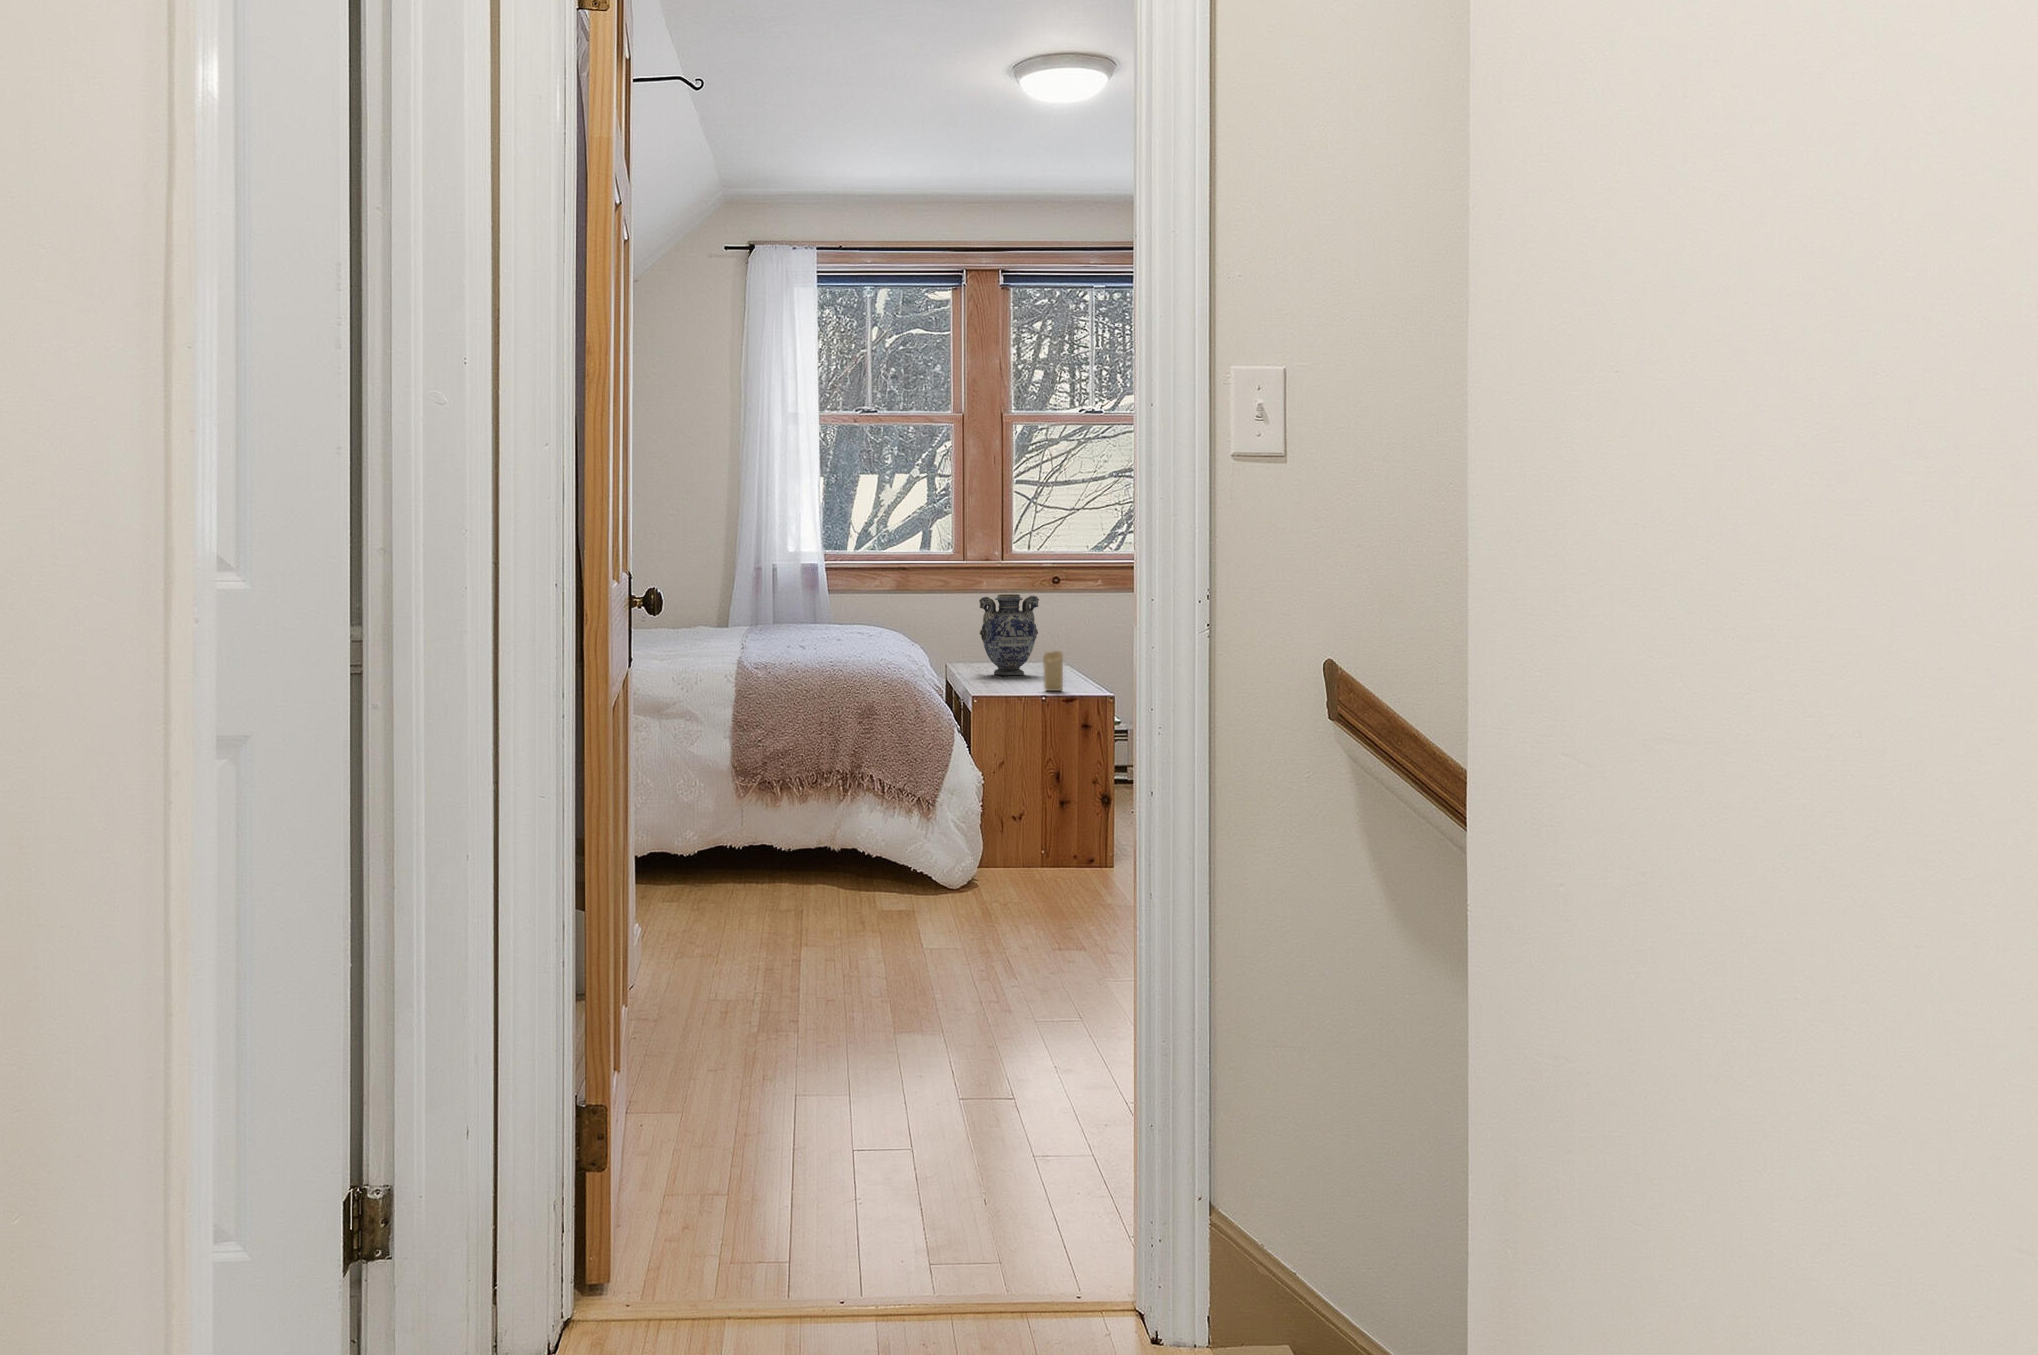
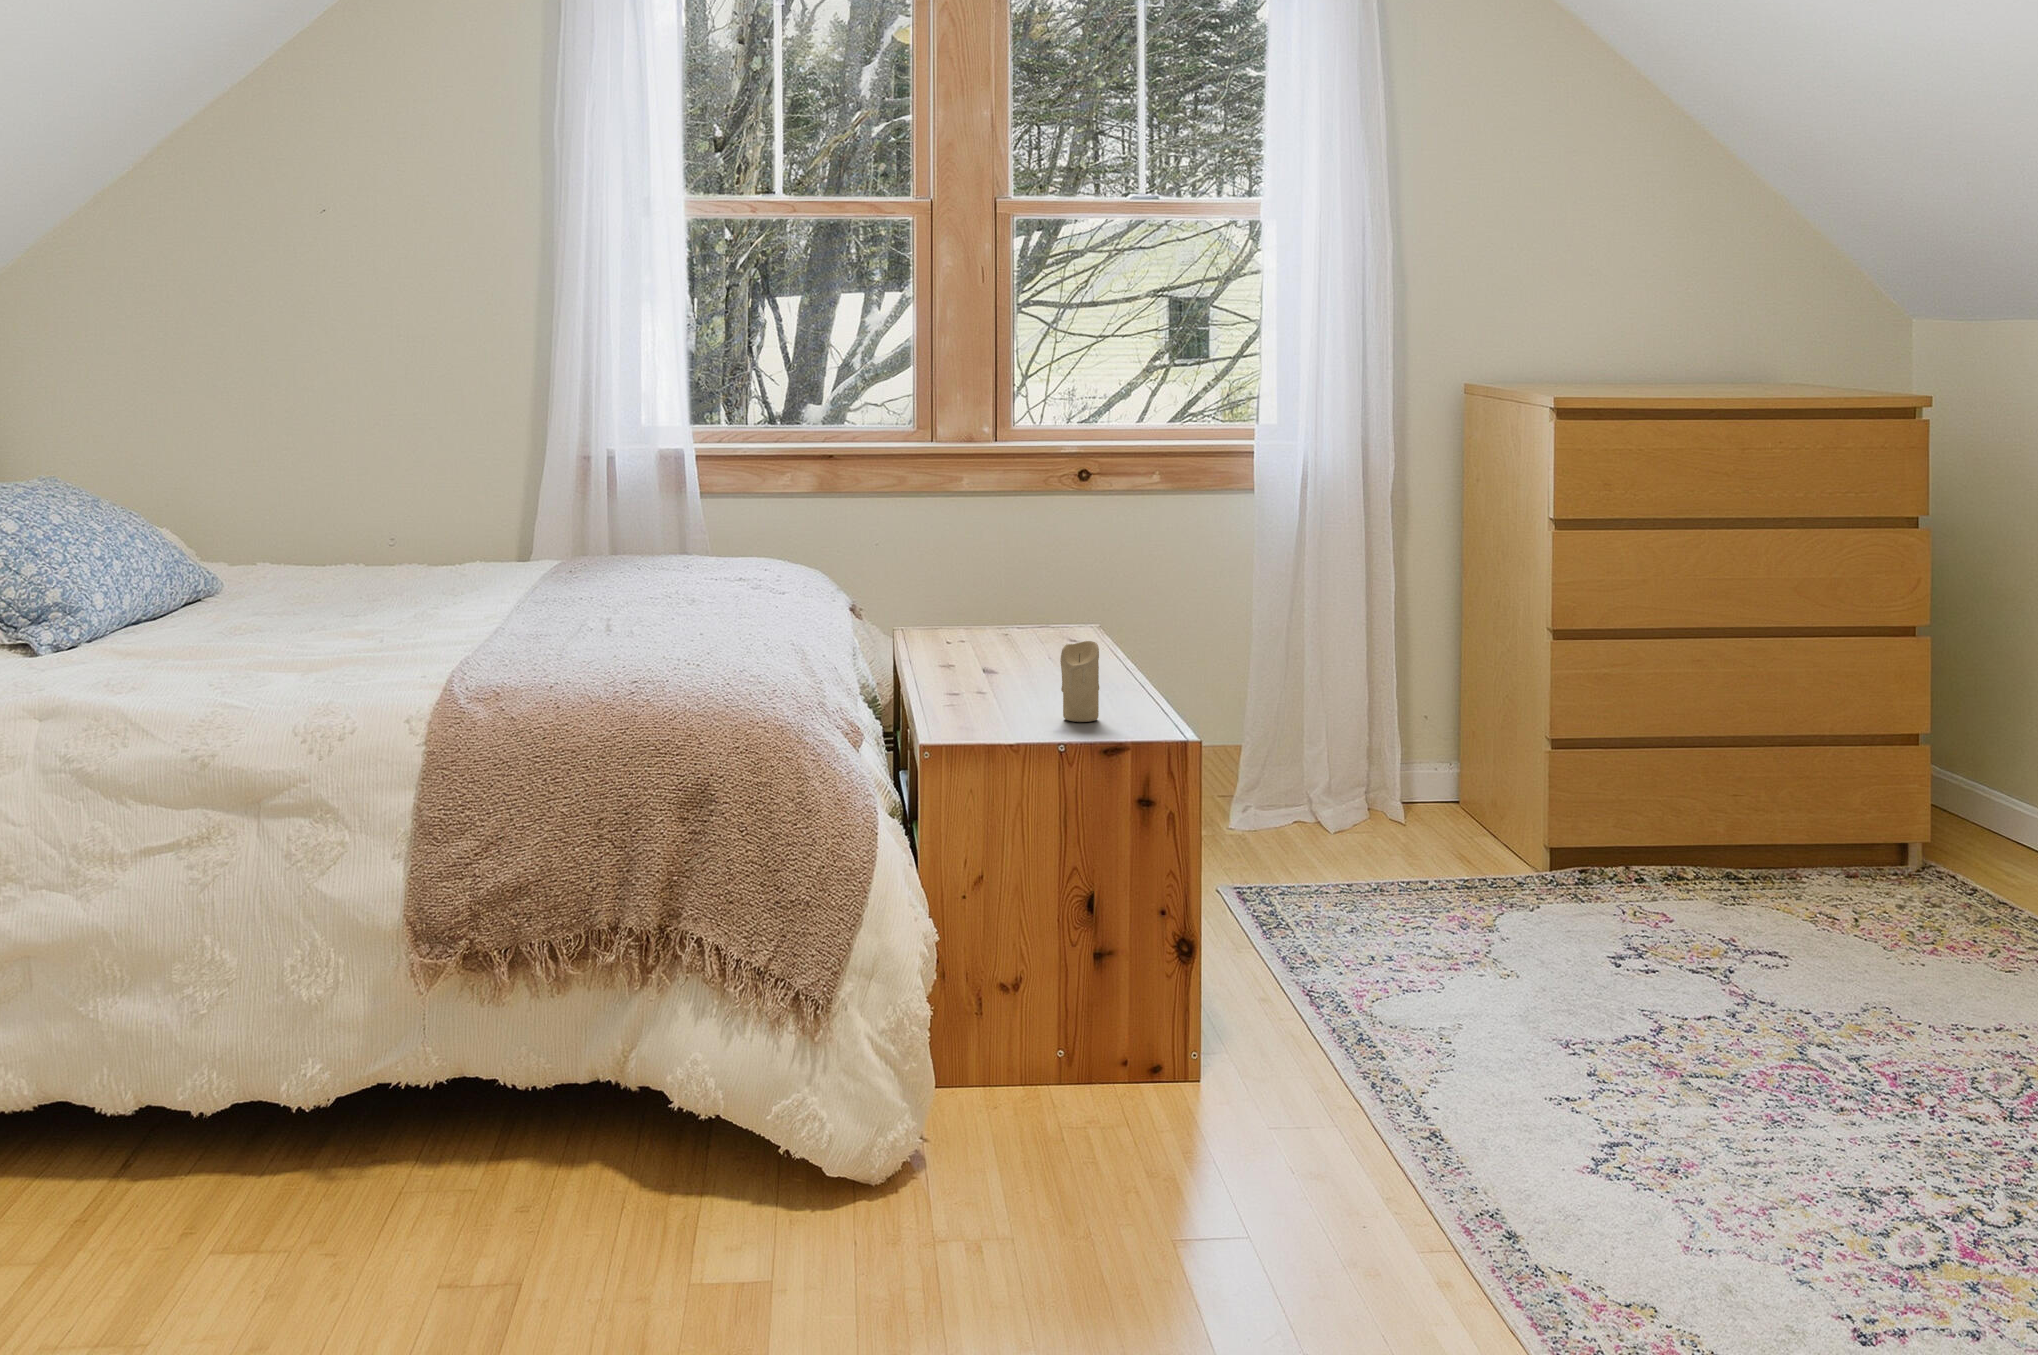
decorative vase: present [979,594,1039,675] -> none [948,509,1053,655]

